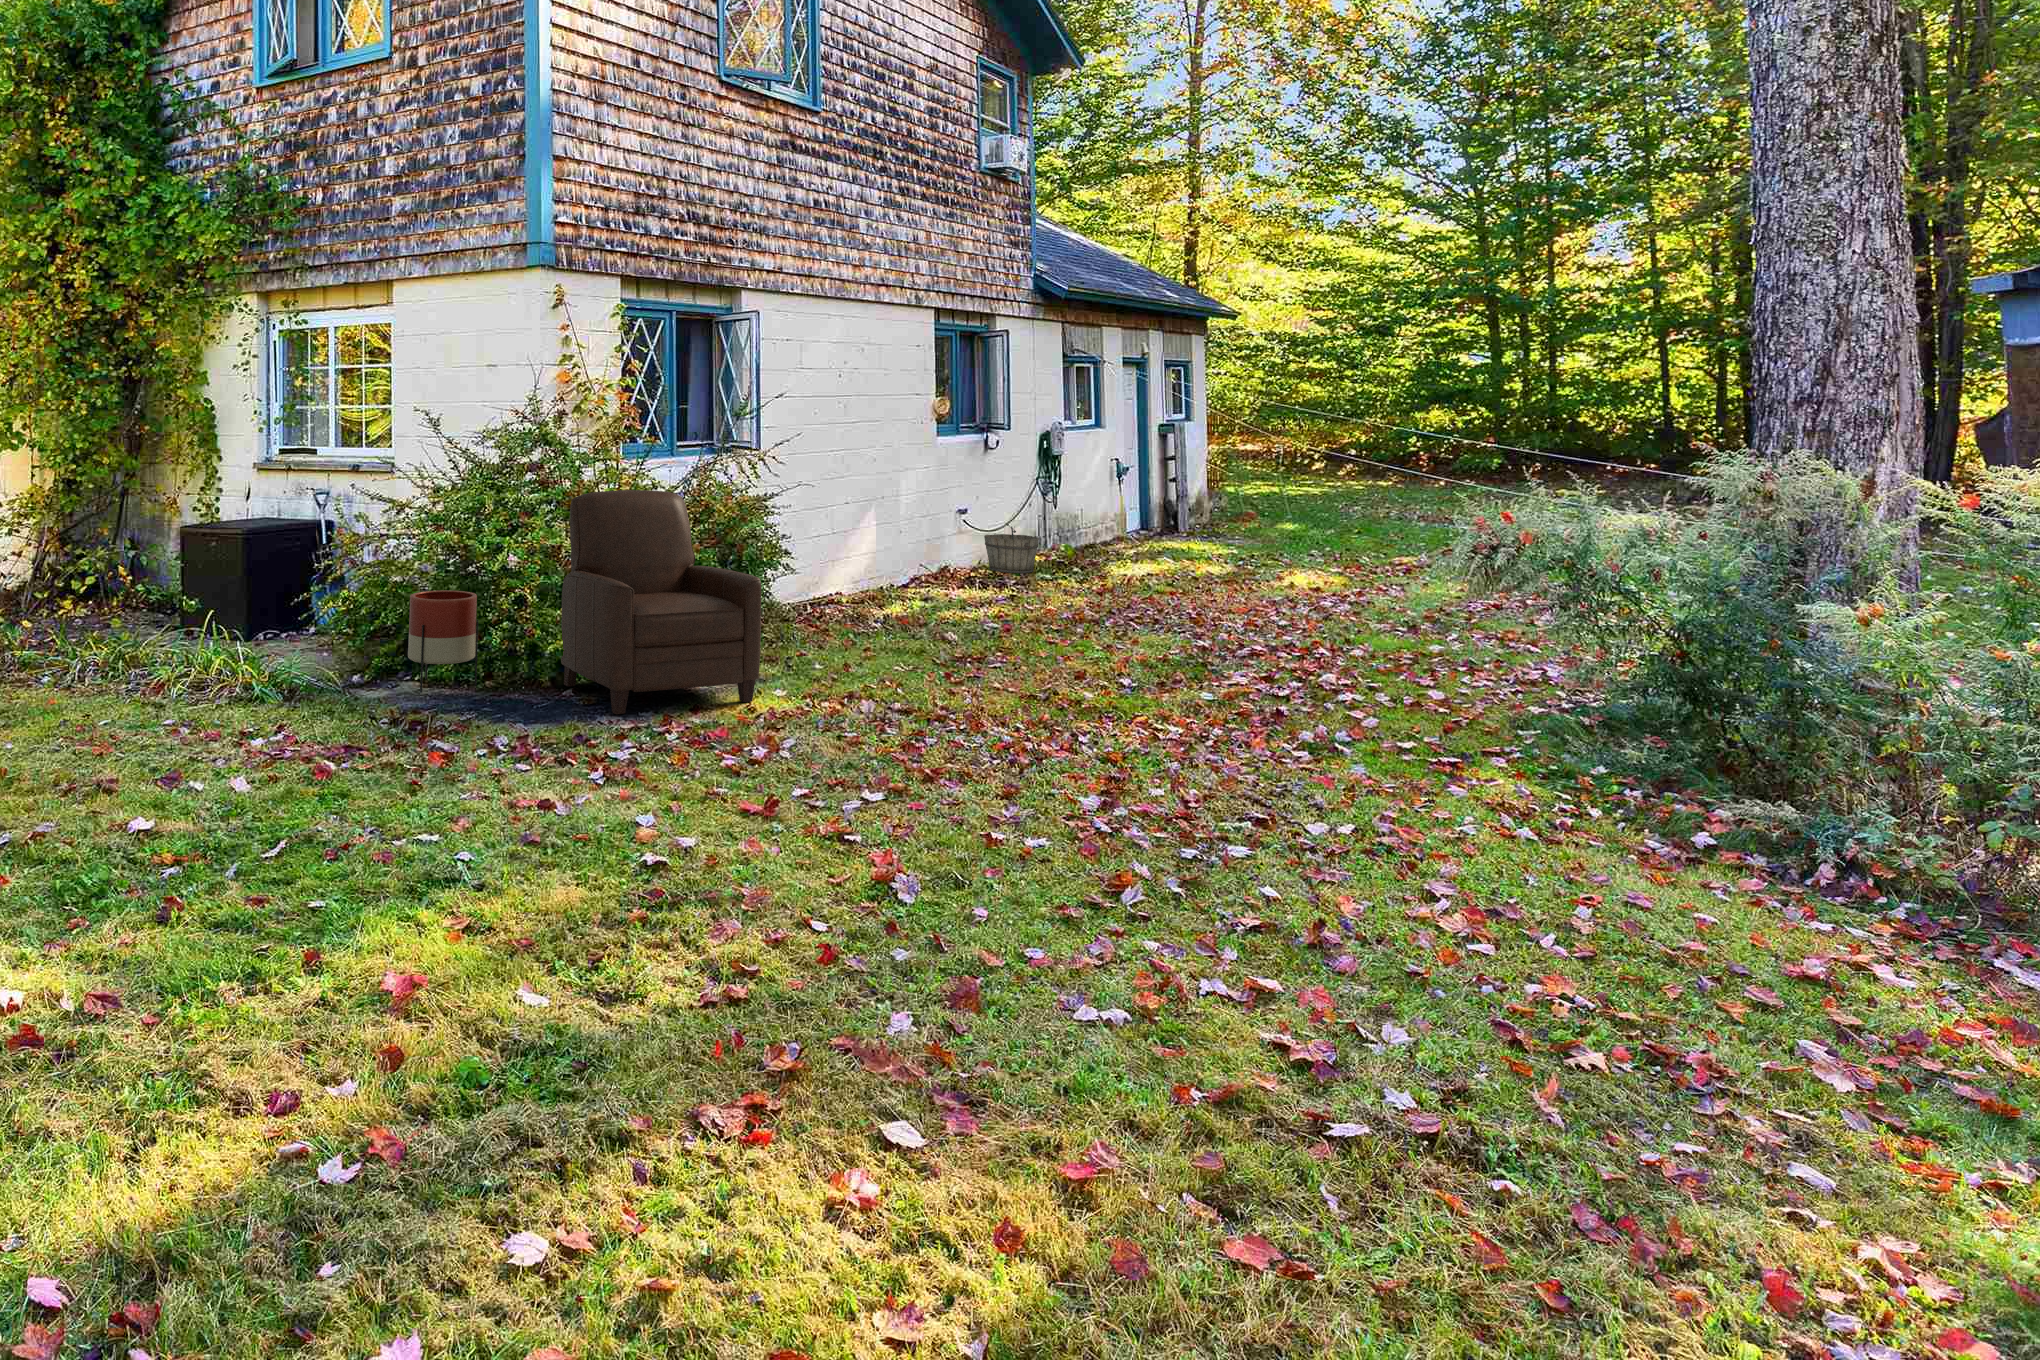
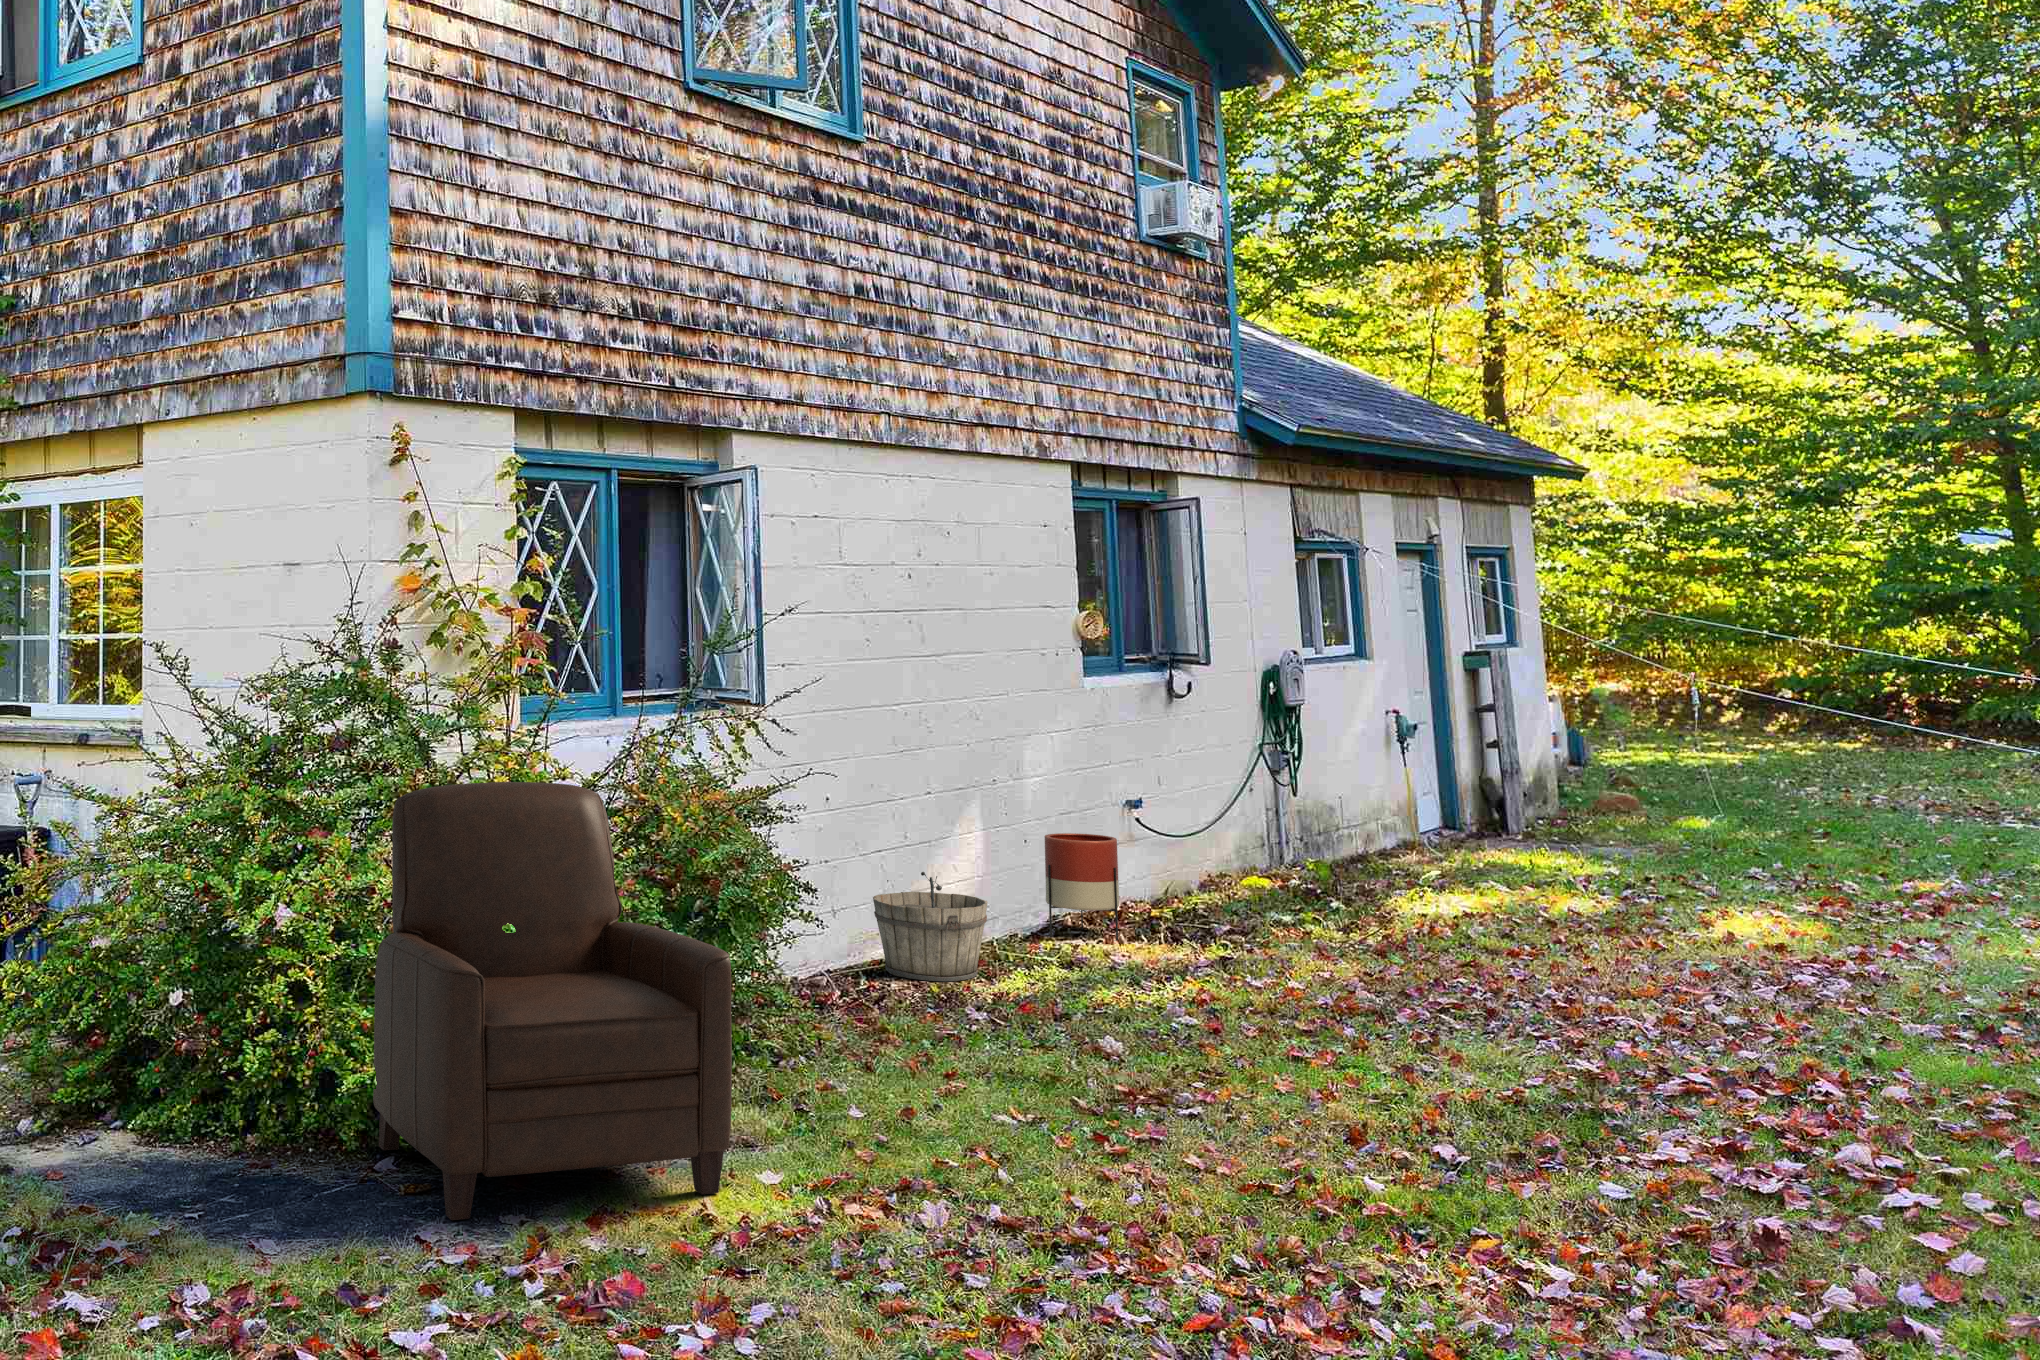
wooden bucket: present [984,524,1039,573] -> present [873,872,988,981]
planter: present [408,590,478,692] -> present [1045,833,1119,940]

